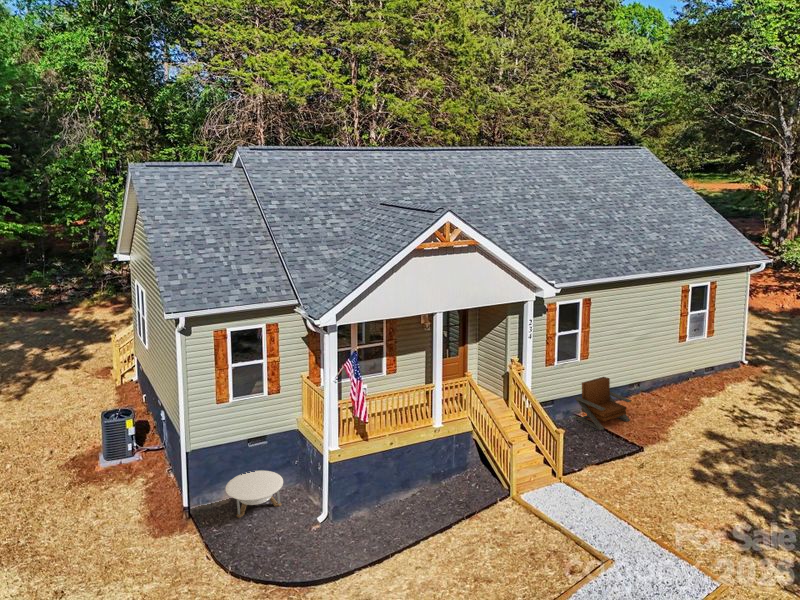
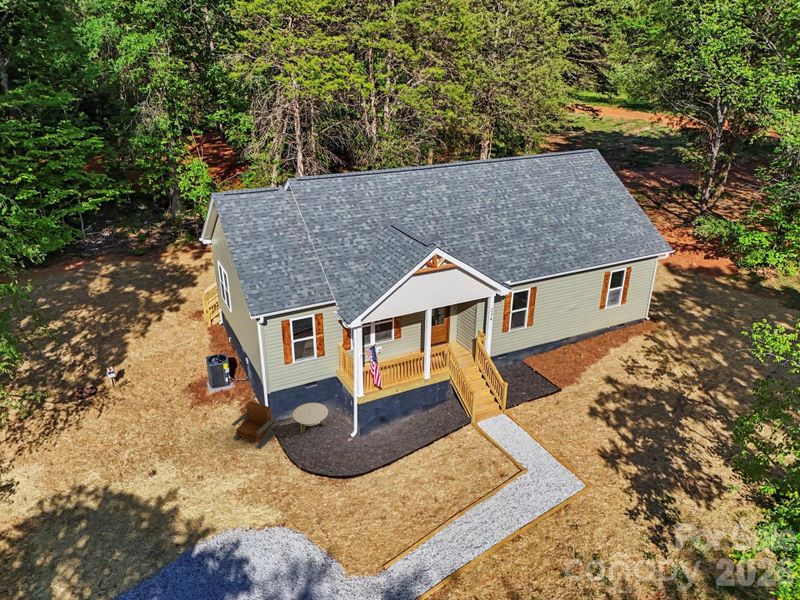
lounge chair: present [575,377,631,430] -> present [231,401,278,448]

